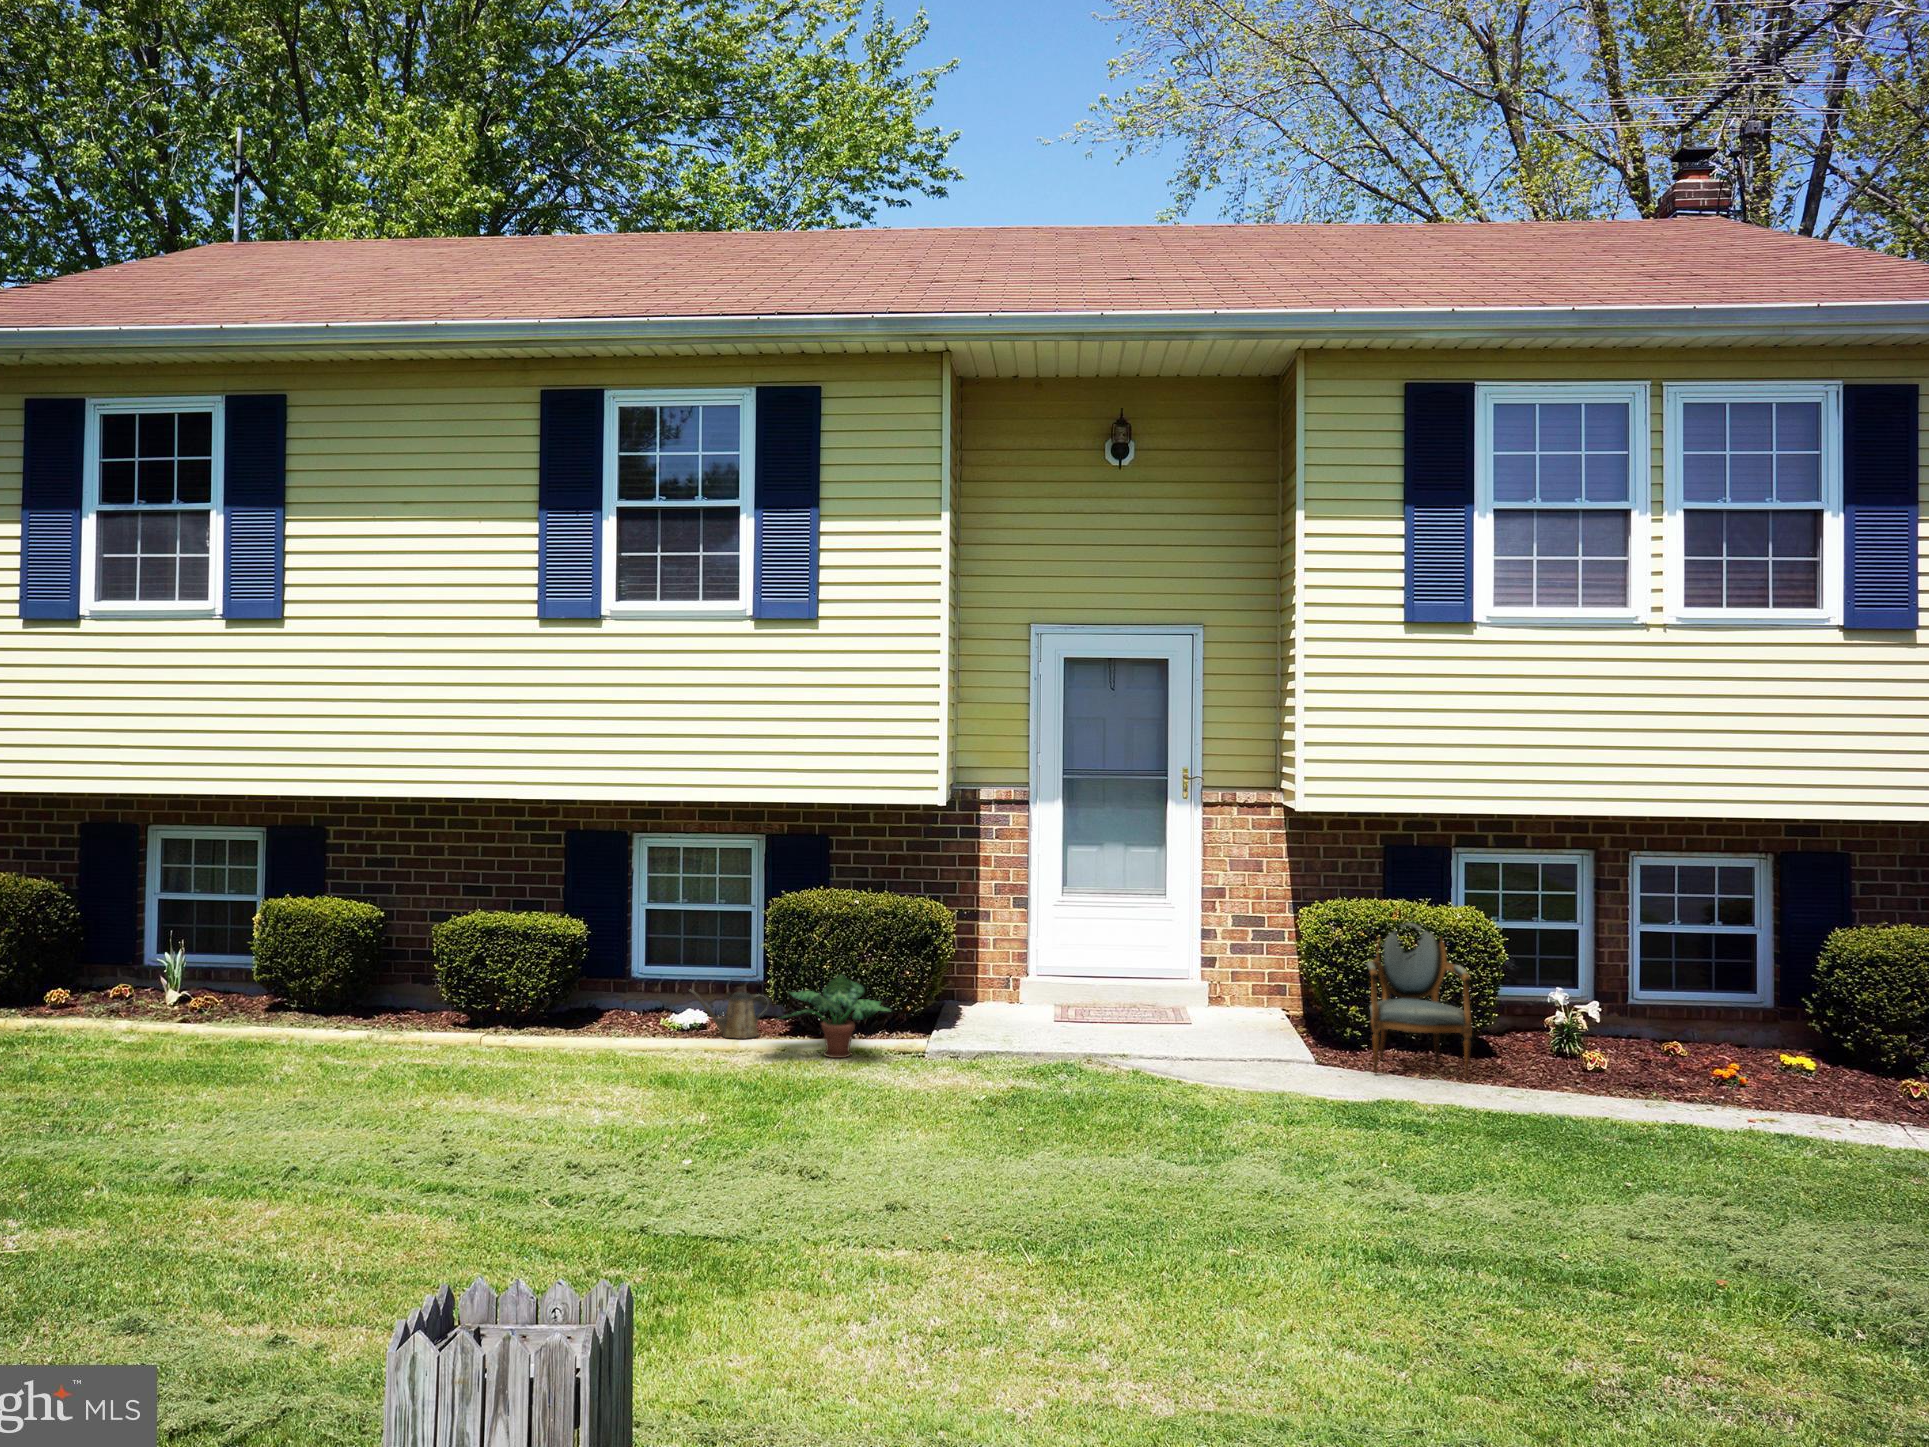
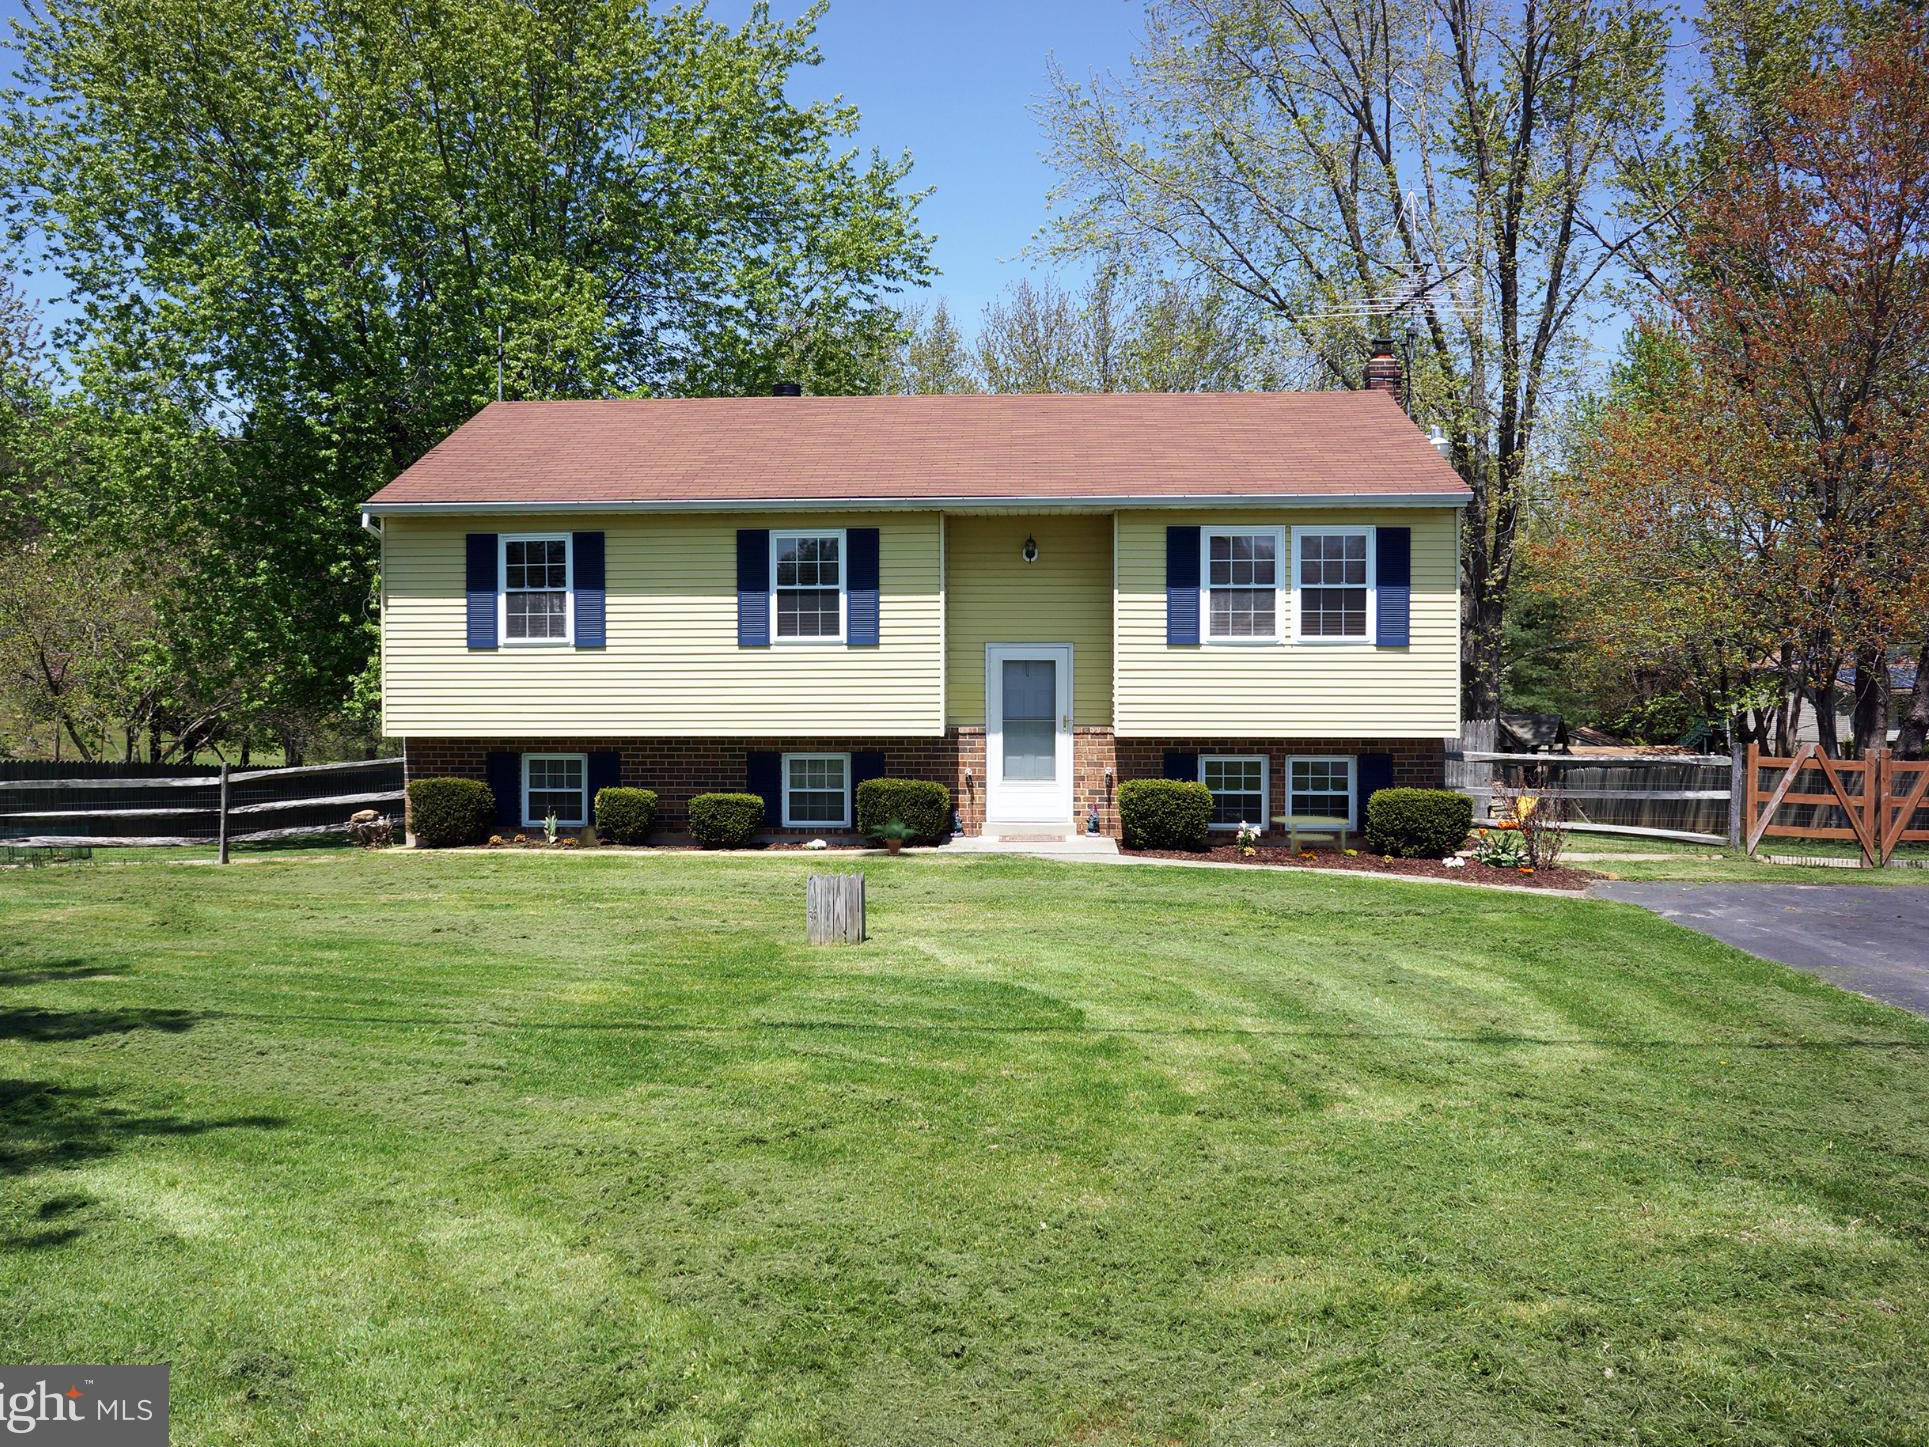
armchair: present [1367,923,1472,1079] -> none [1144,787,1189,859]
round table: none [1612,974,1793,1065] -> present [1272,816,1350,855]
watering can: present [689,989,769,1039] -> present [569,825,597,847]

